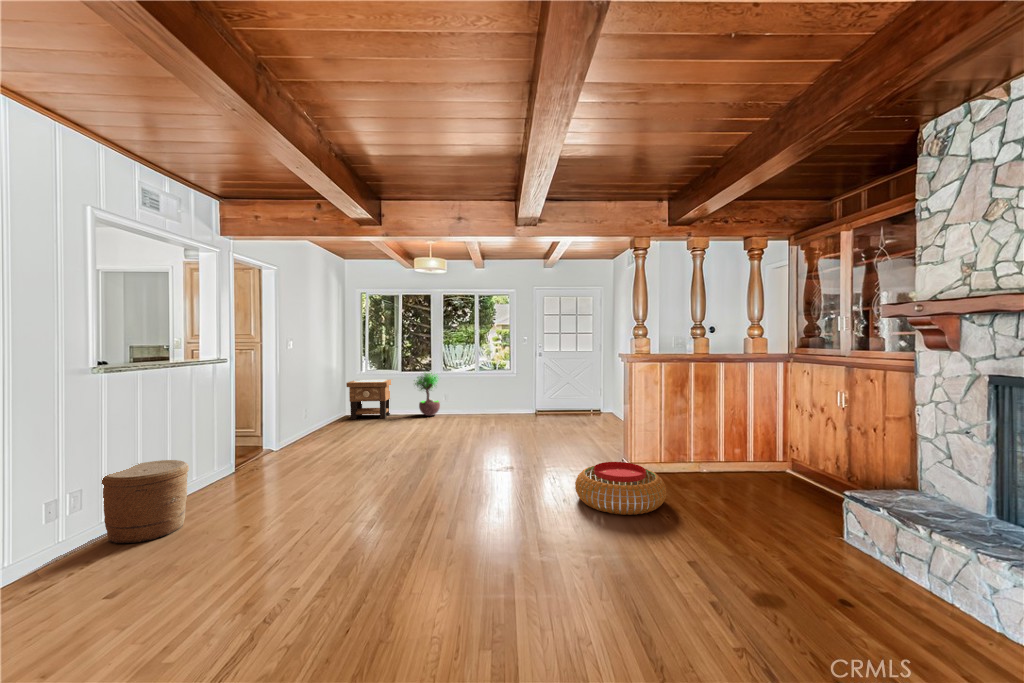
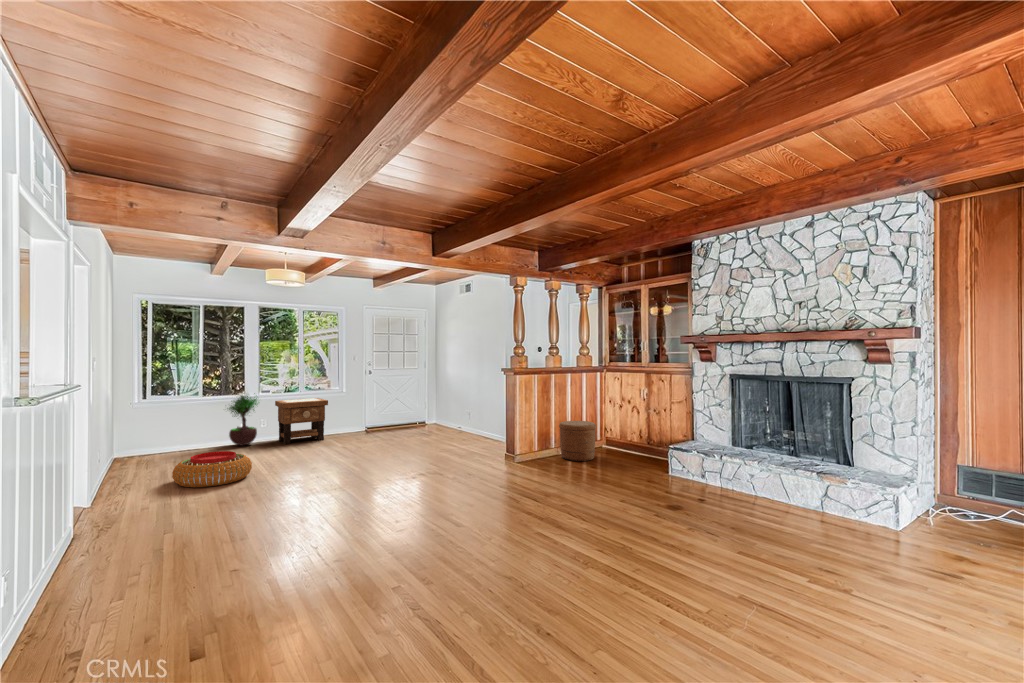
side table: present [346,380,391,419] -> present [275,398,328,444]
woven basket: present [102,460,189,543] -> present [559,421,596,461]
pouf: present [575,462,666,515] -> present [172,451,252,487]

